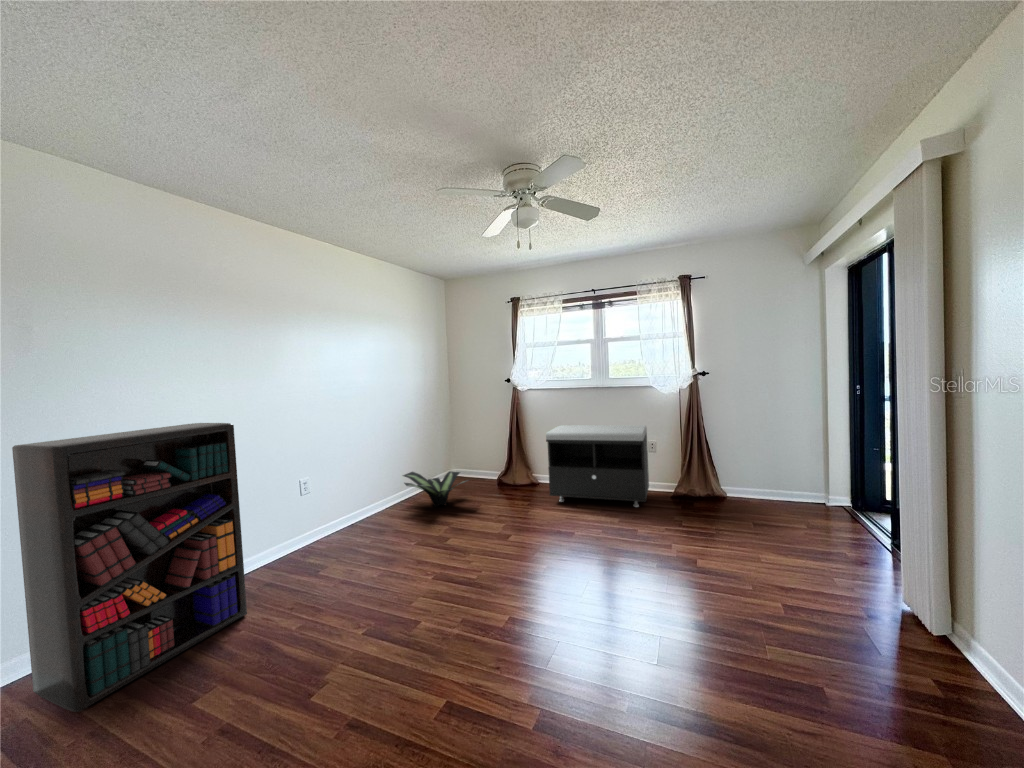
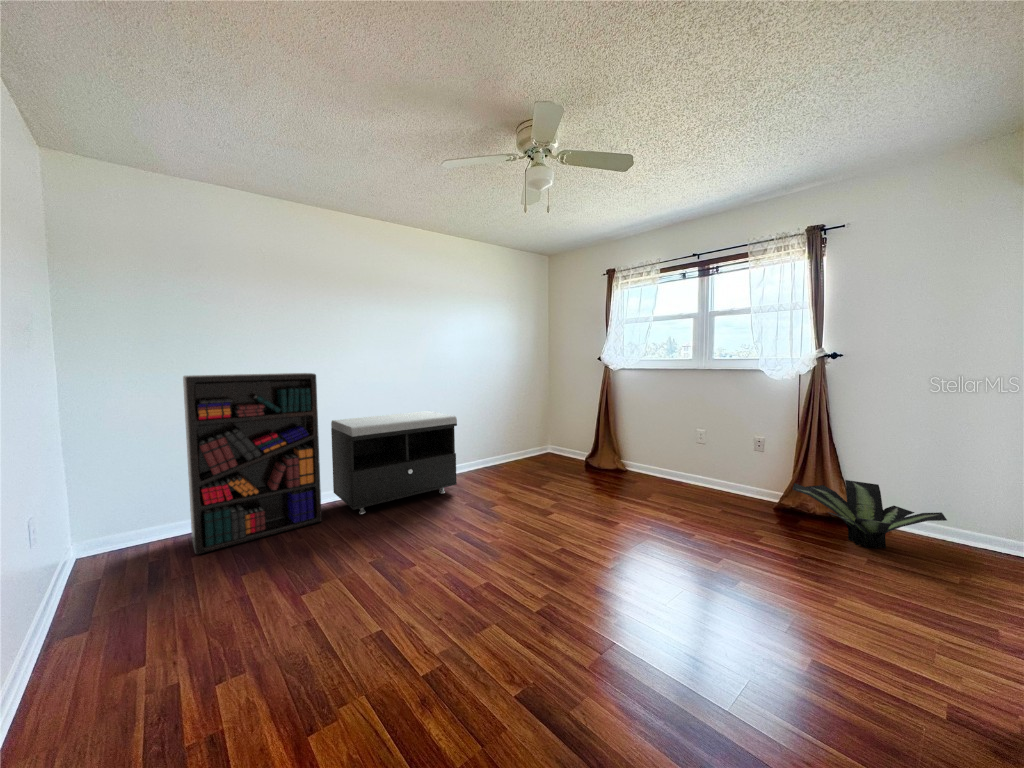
storage bench: present [546,426,649,507] -> present [331,411,457,514]
potted plant: present [403,472,468,507] -> present [793,480,947,549]

